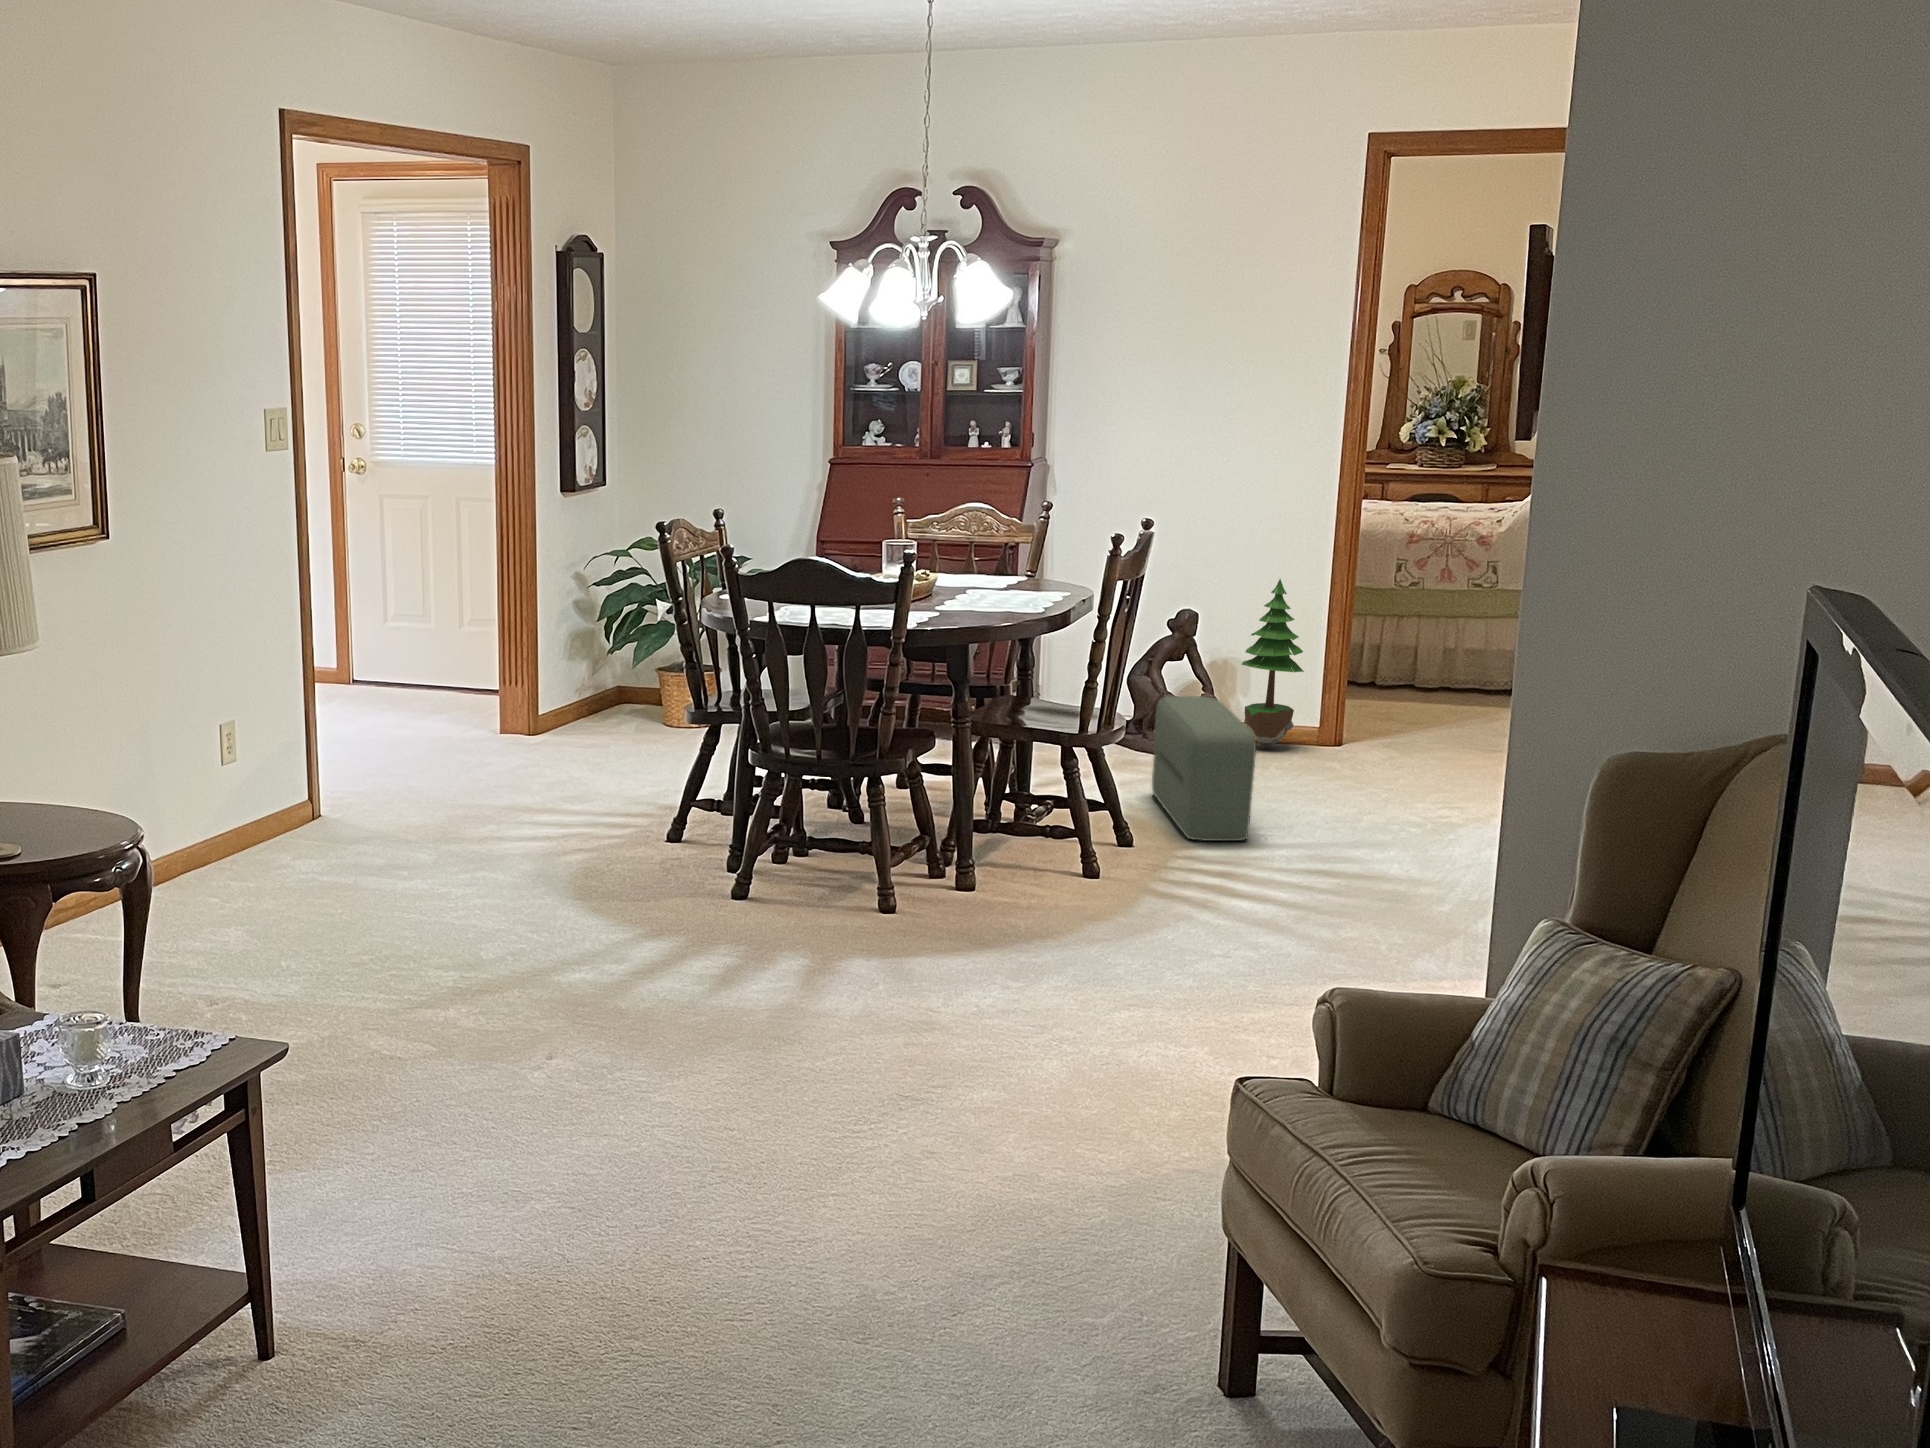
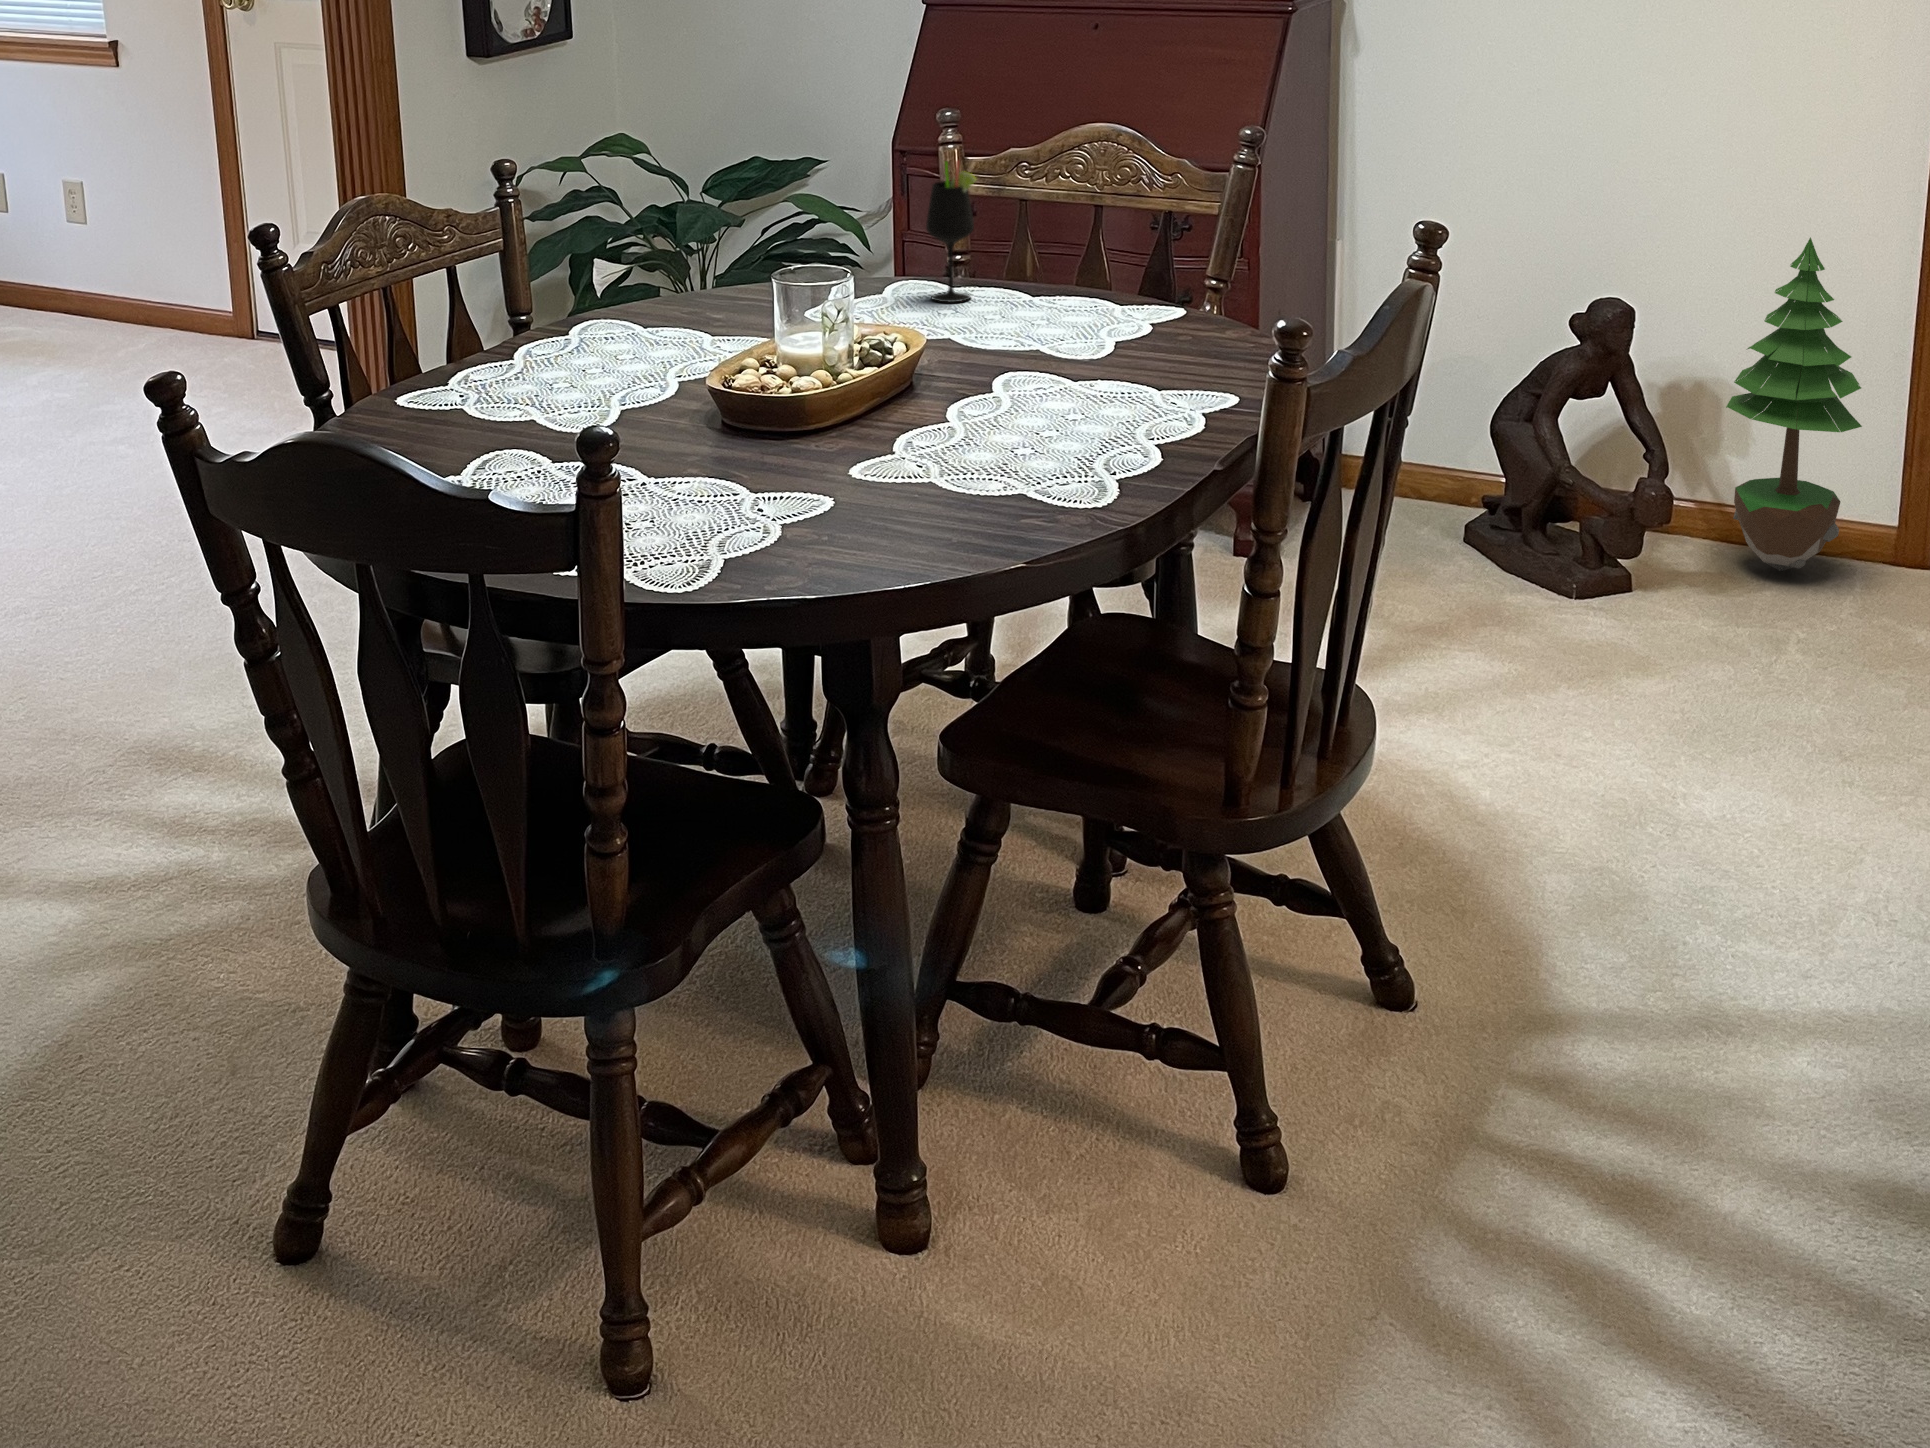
wine glass: none [908,512,933,578] -> present [926,161,976,302]
pouf: present [1152,696,1256,841] -> none [1503,546,1726,976]

